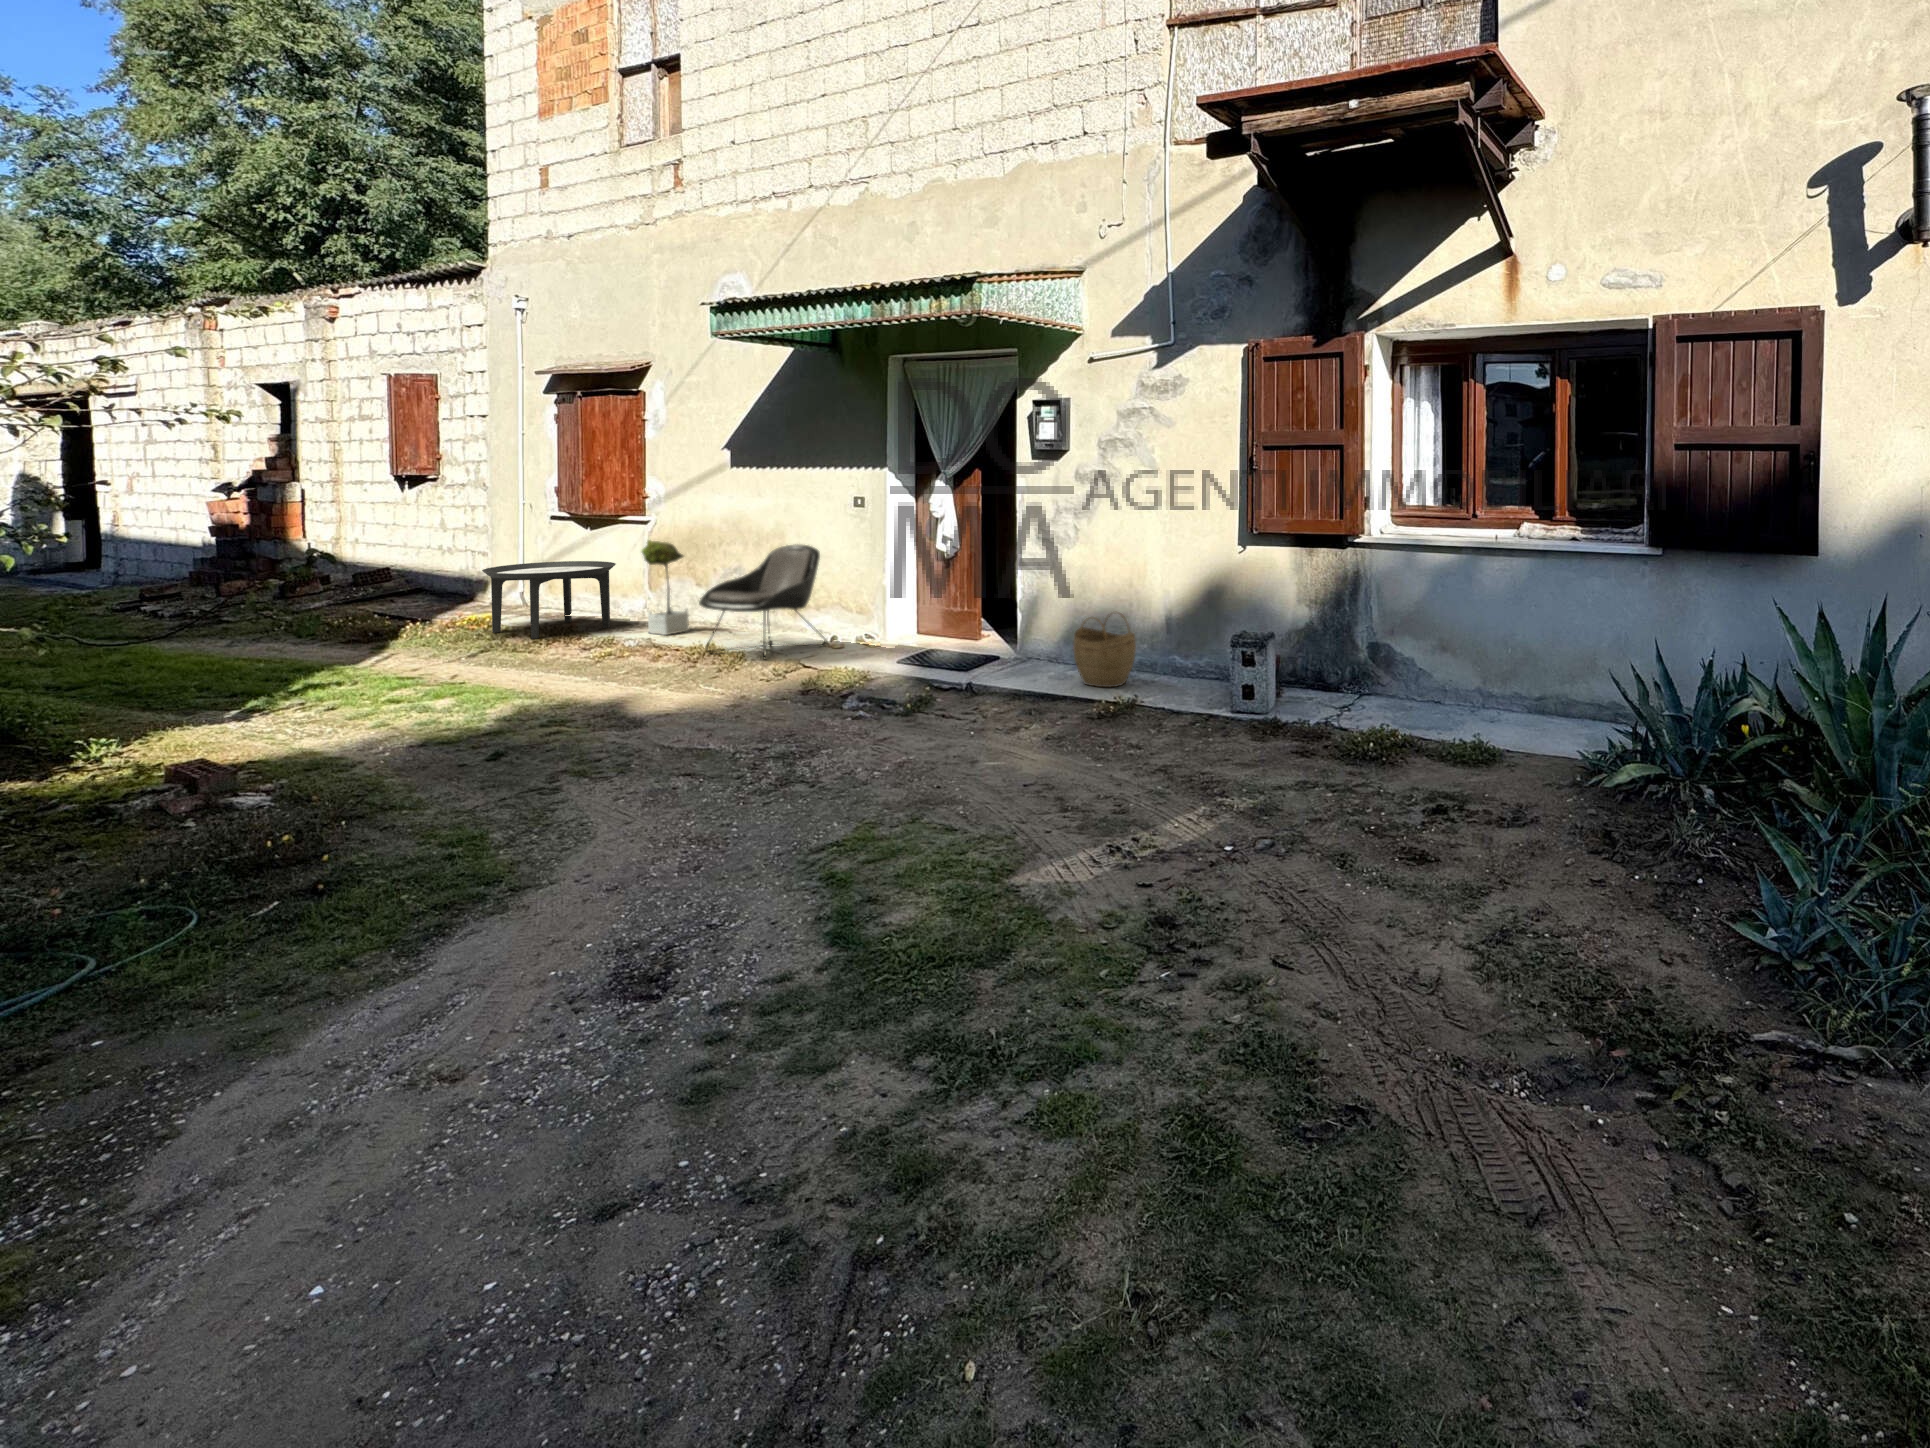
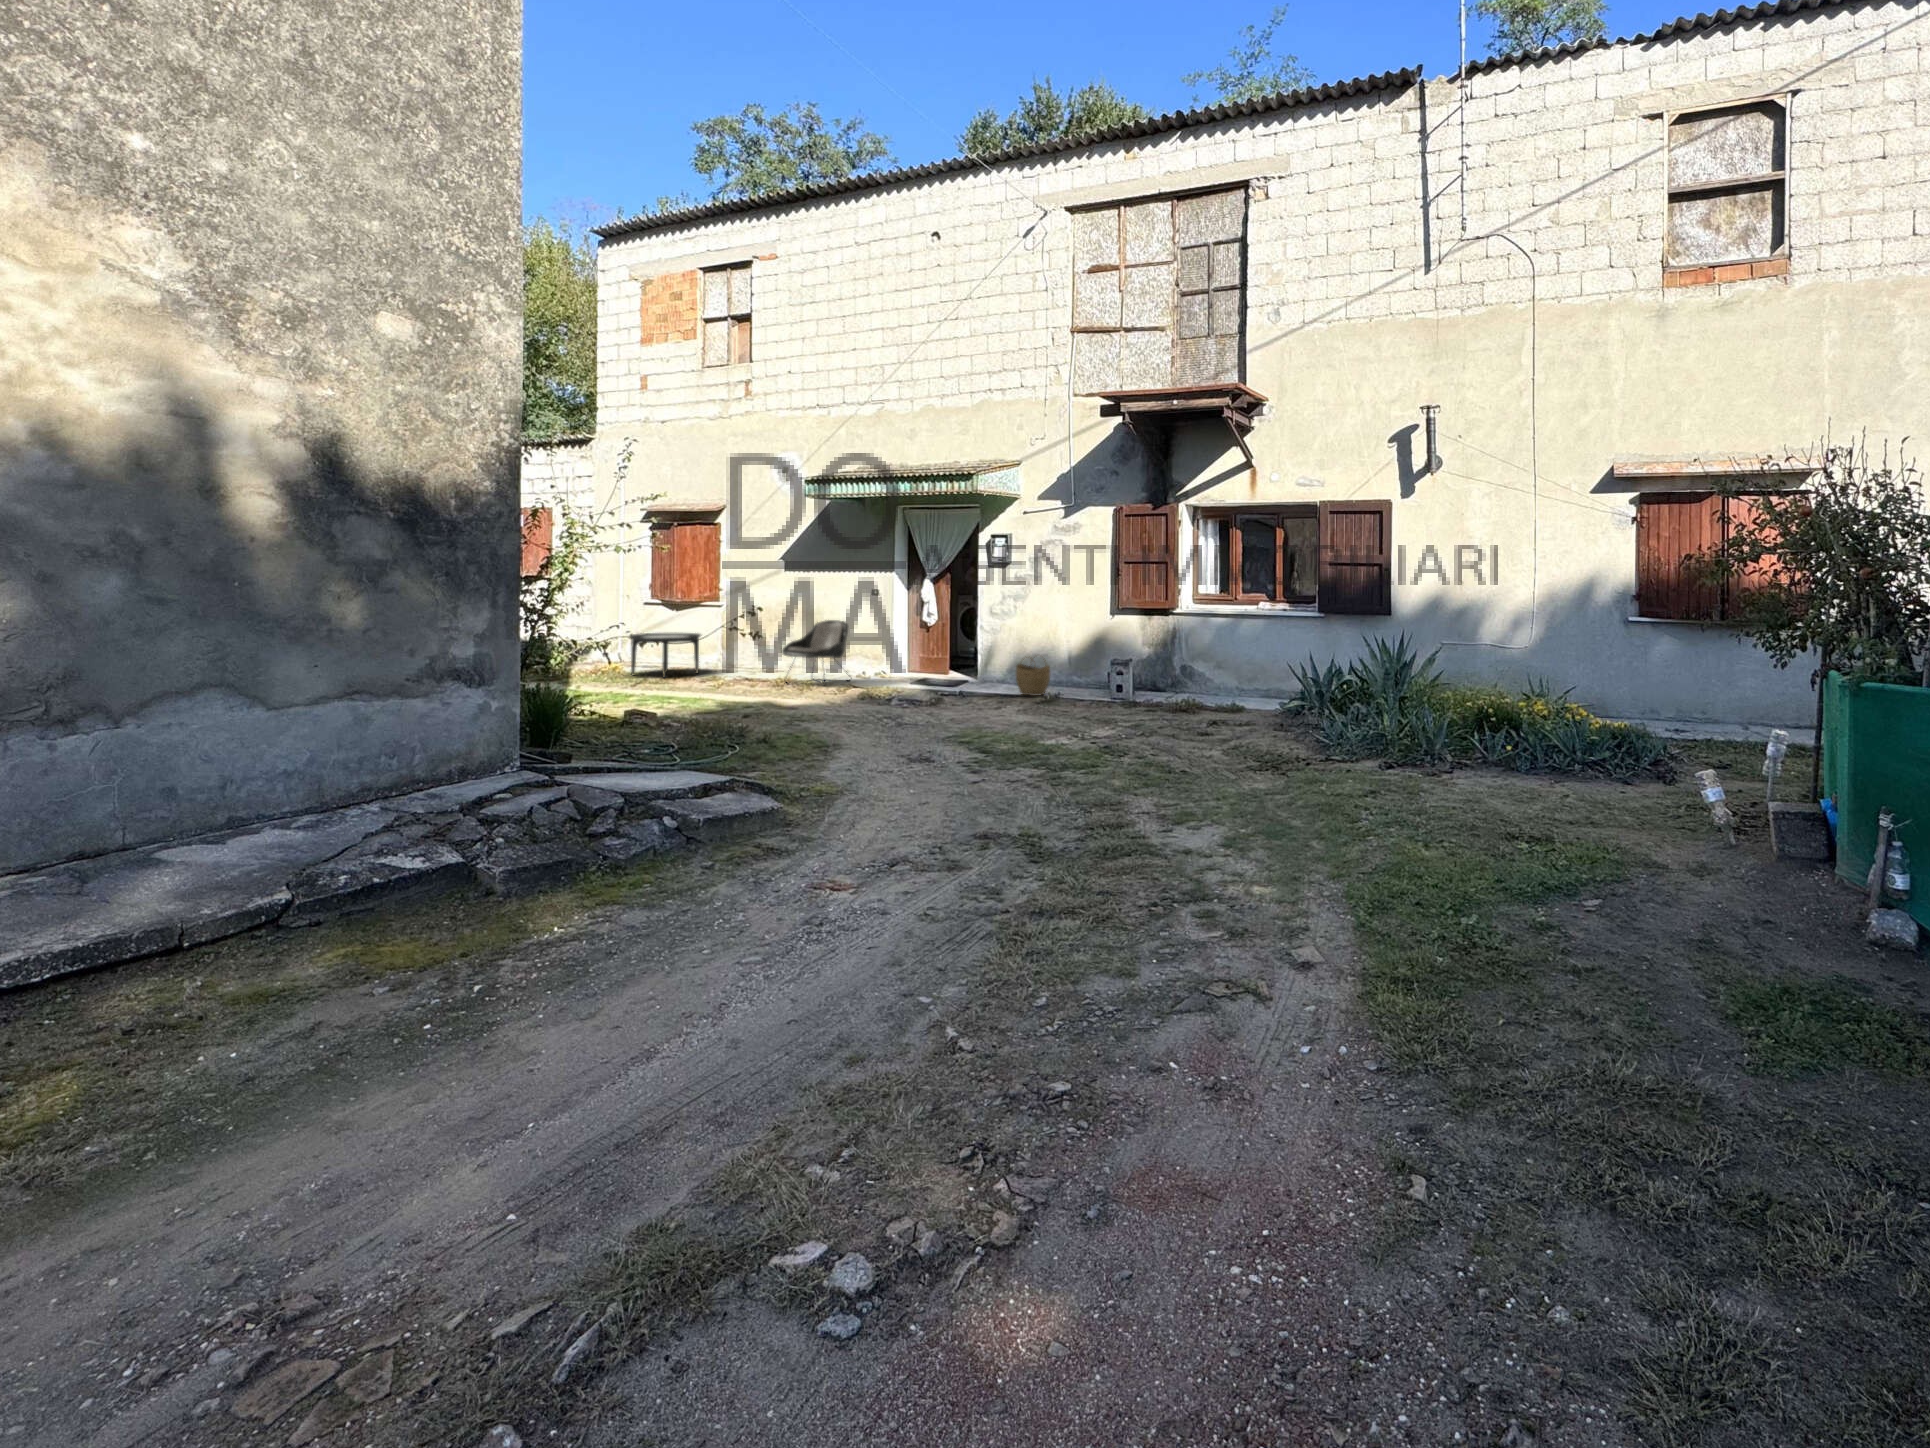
potted tree: present [642,540,689,635] -> none [726,617,754,677]

